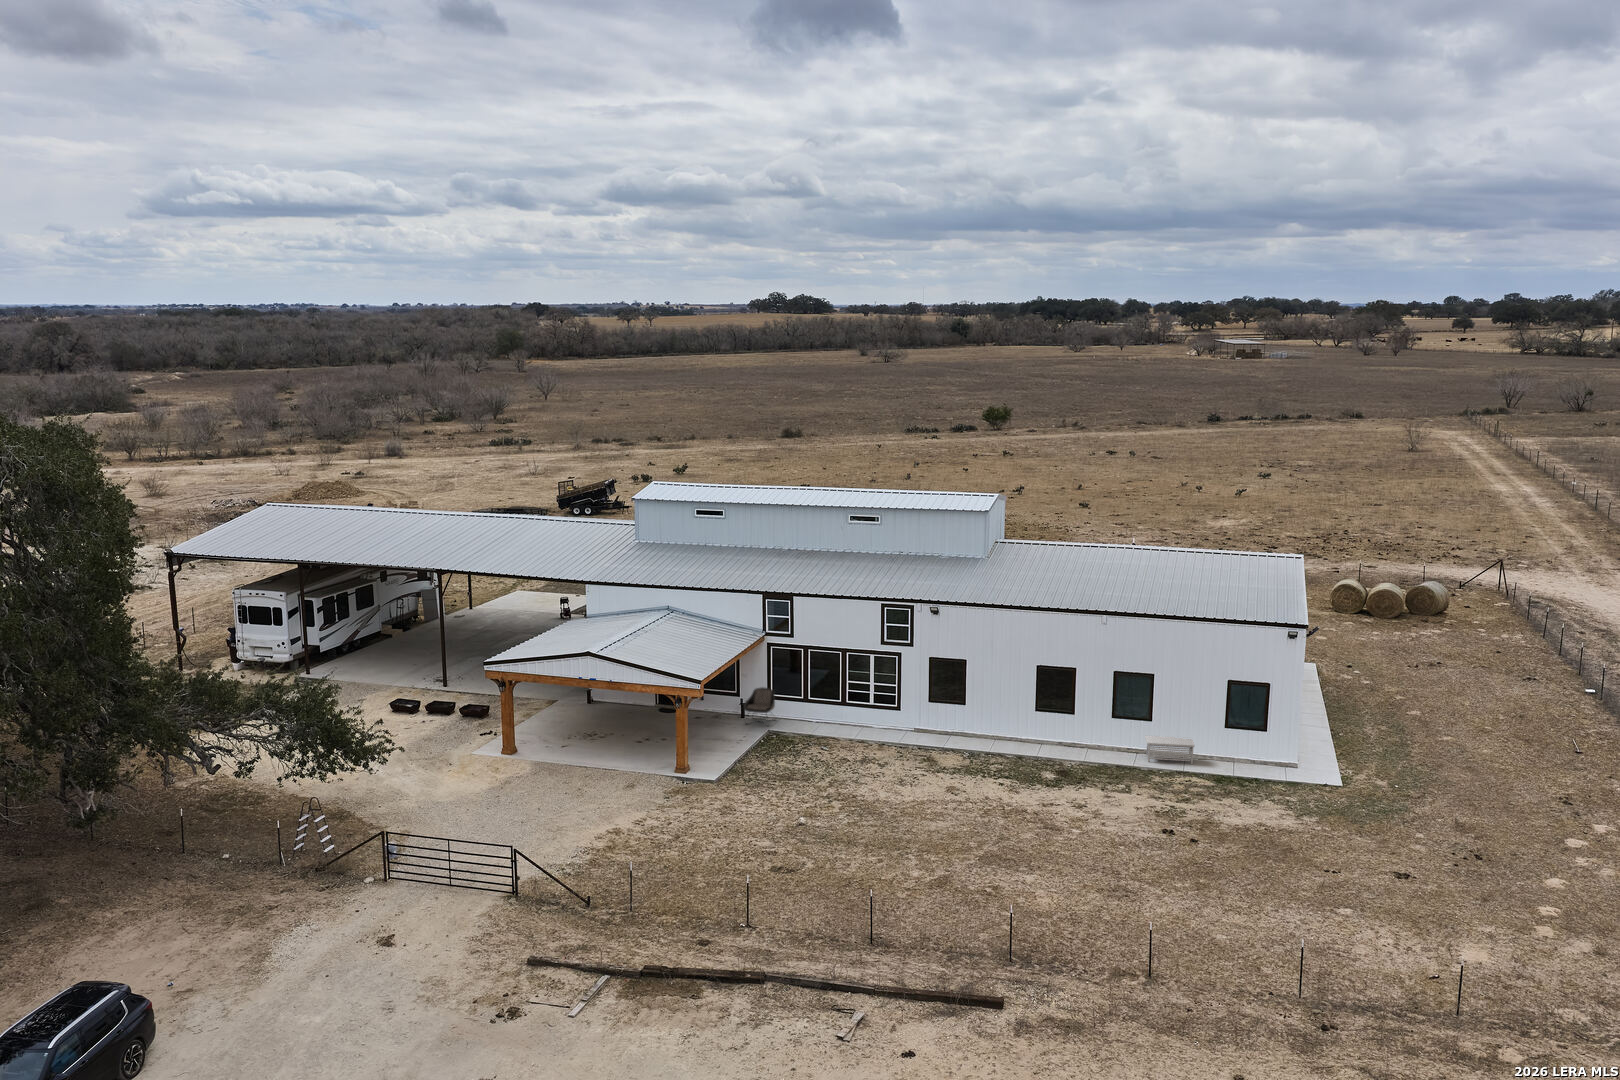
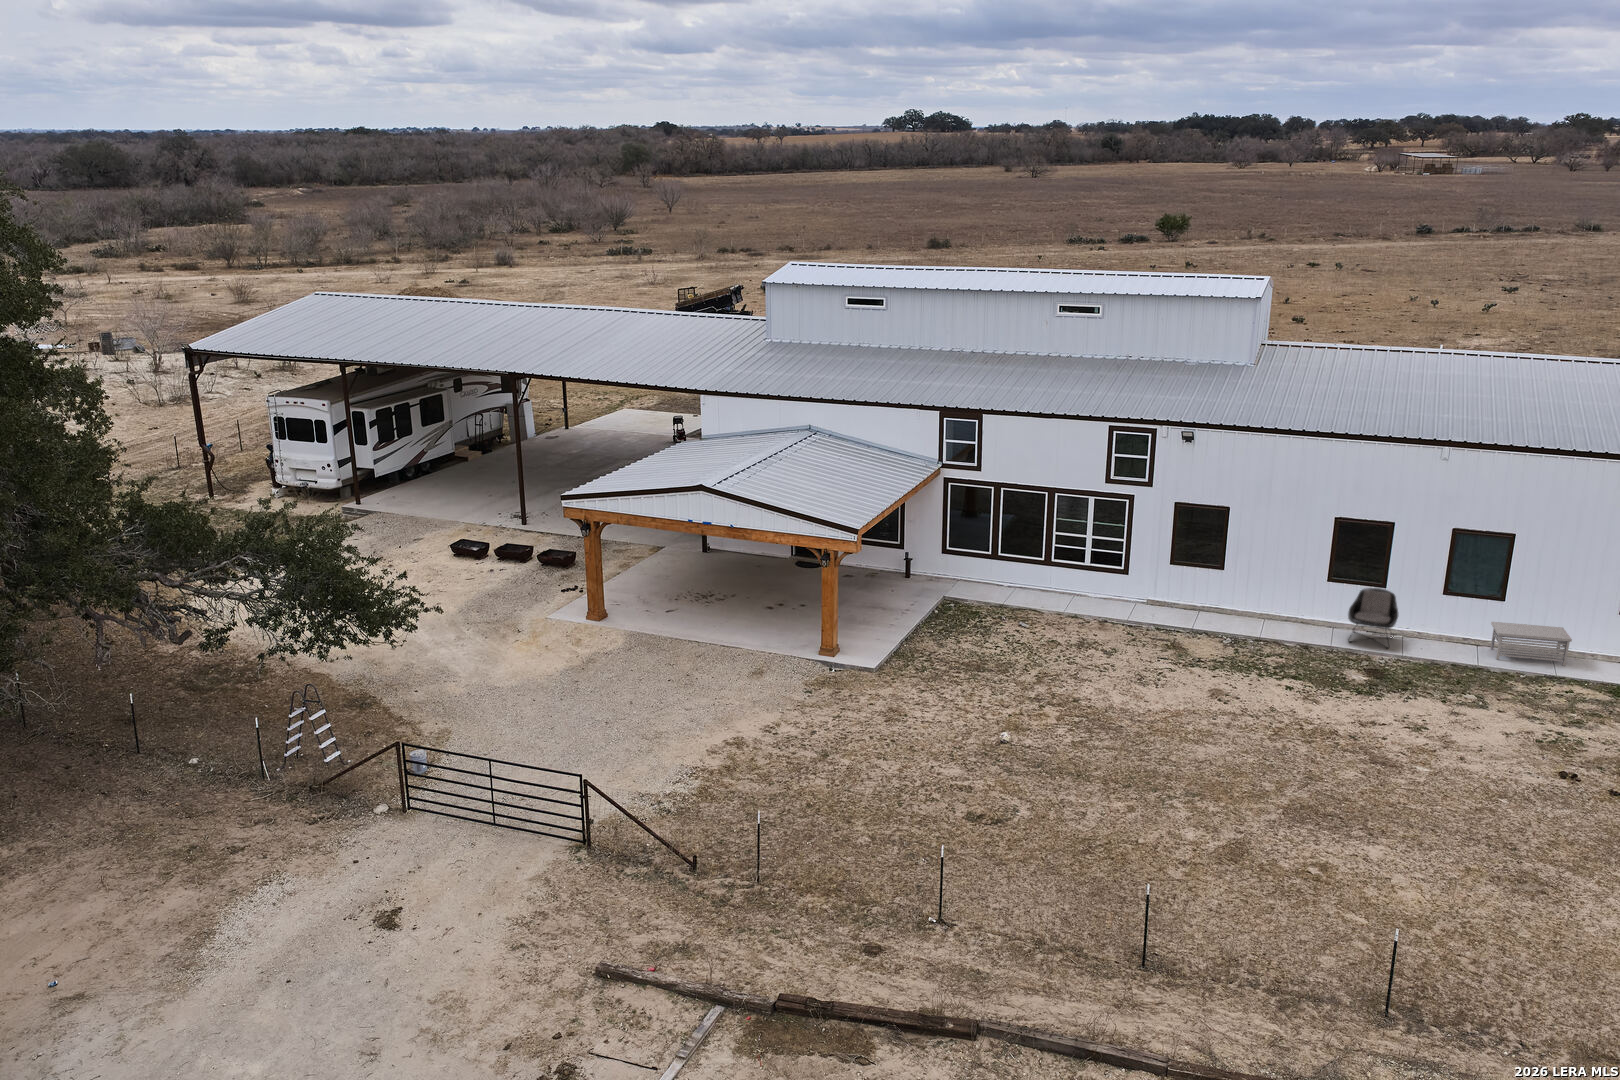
lounge chair: present [744,688,775,724] -> present [1348,588,1398,648]

